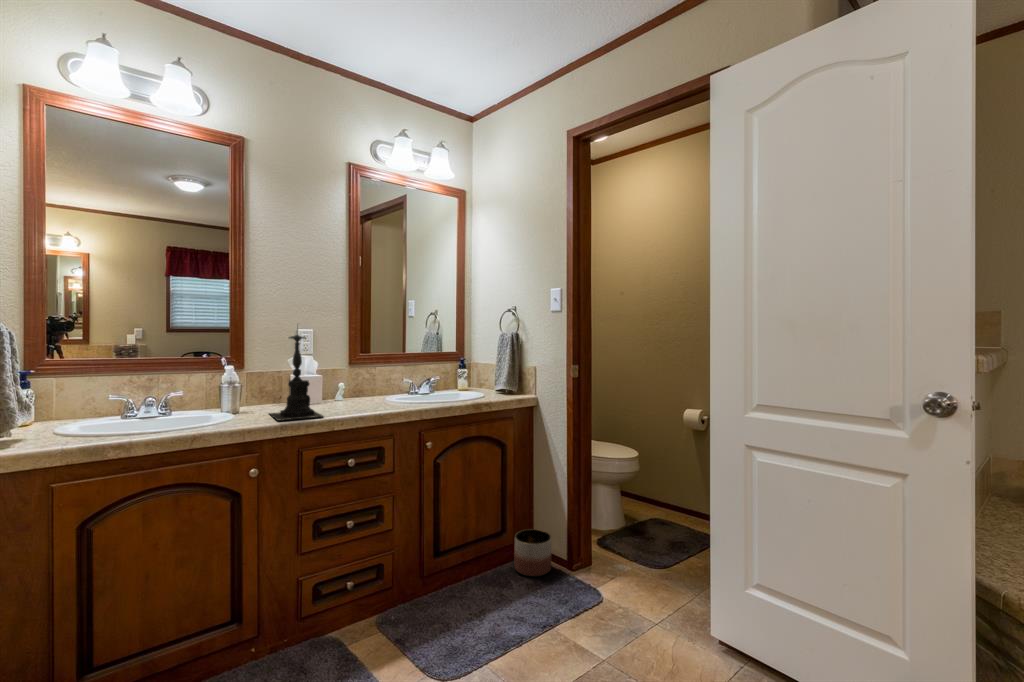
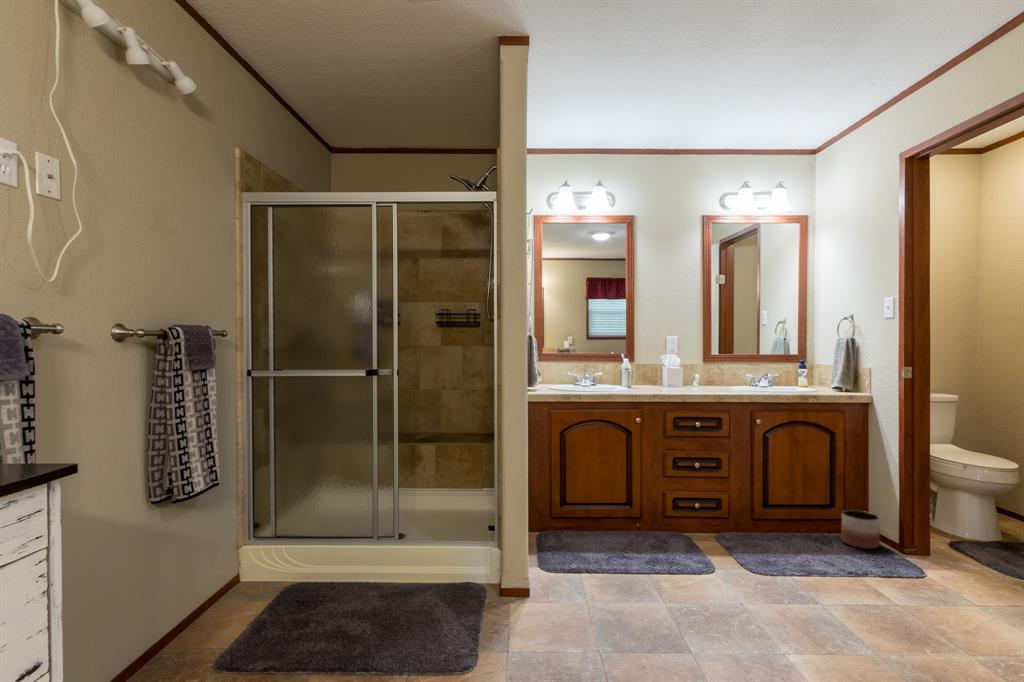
candle holder: present [270,331,323,420] -> none [647,332,681,393]

